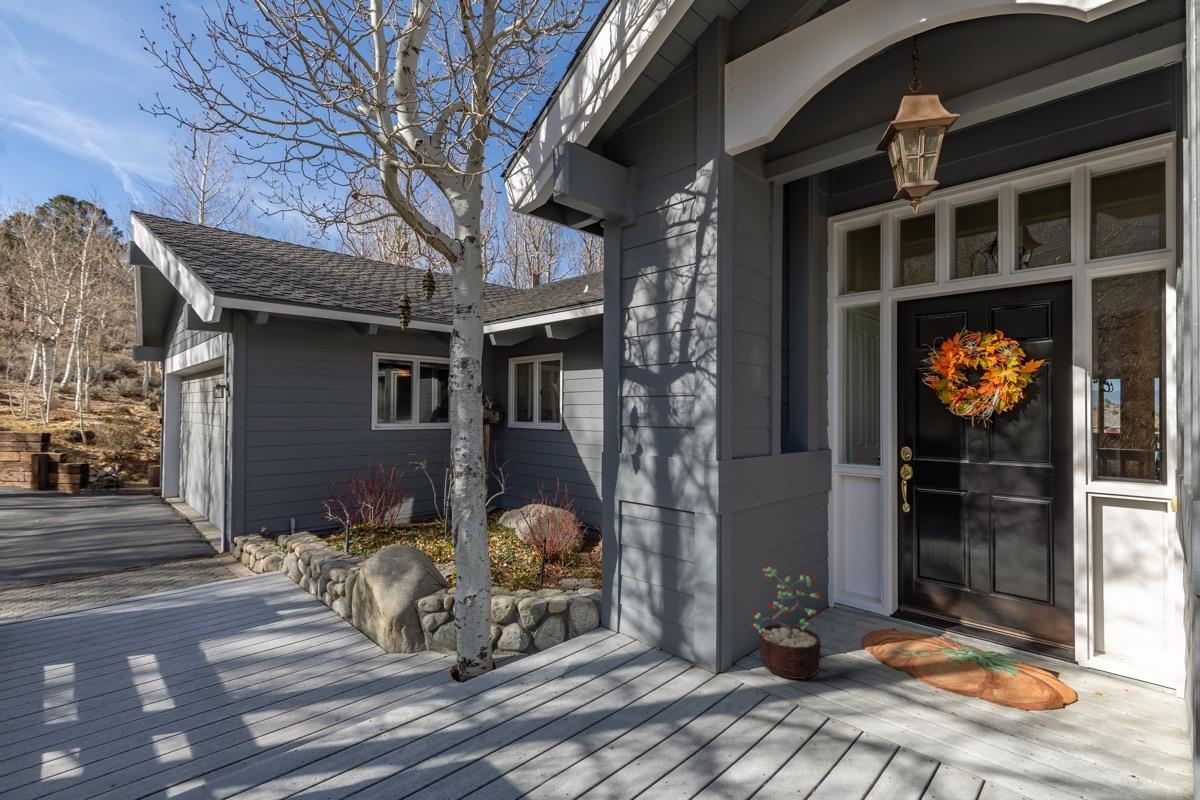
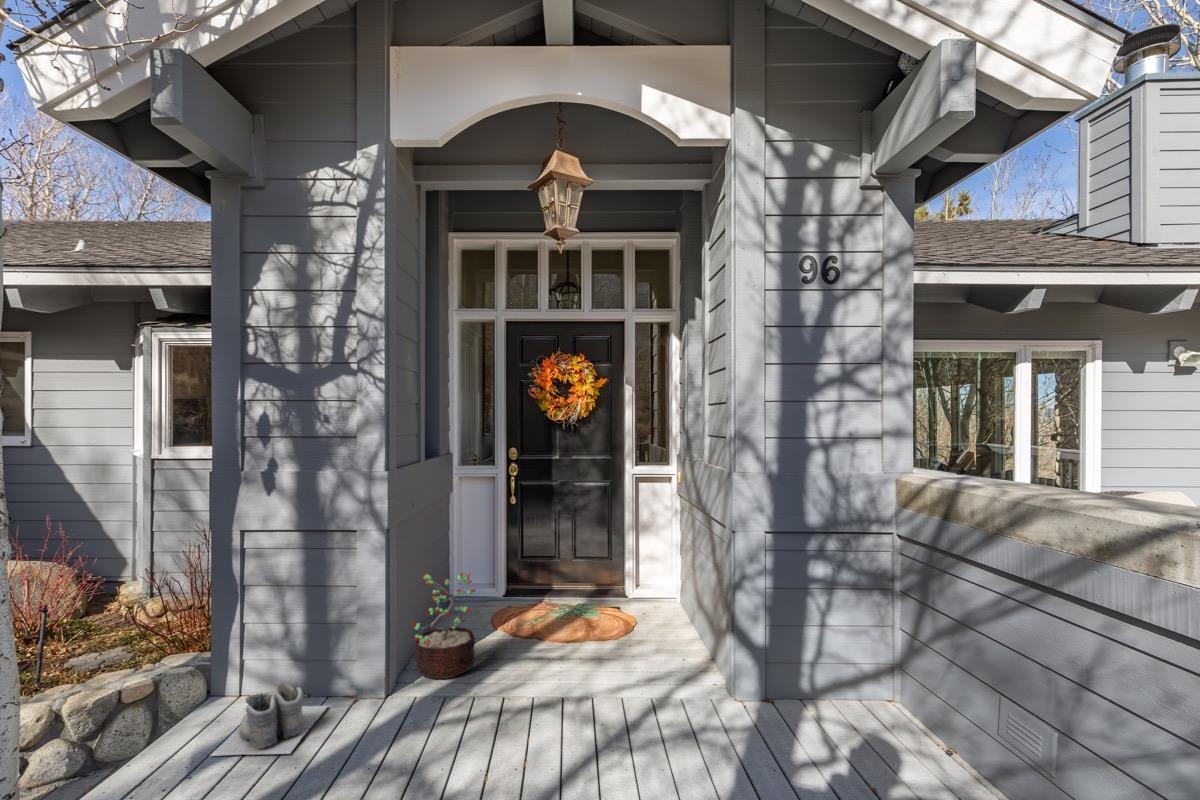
boots: none [584,629,675,689] -> present [211,683,327,756]

